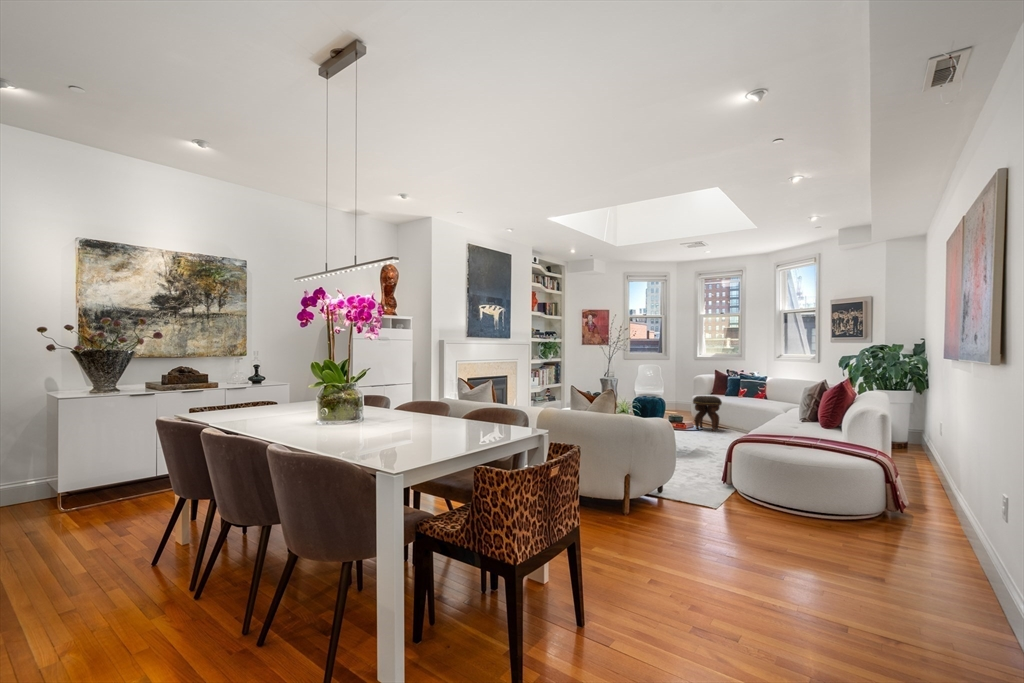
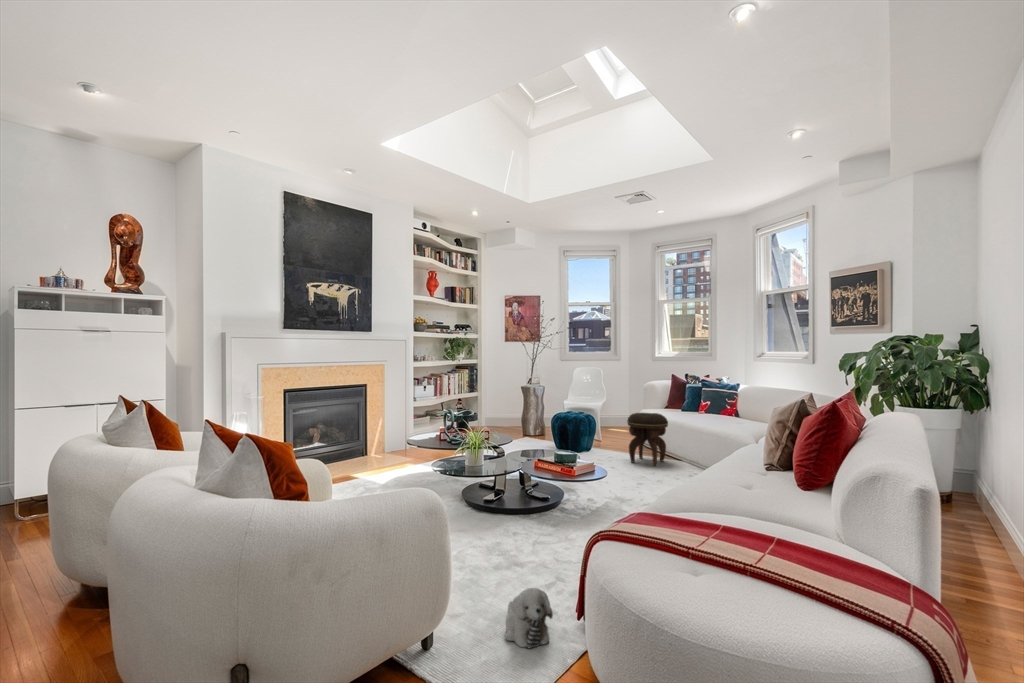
plush toy: none [686,466,716,491] -> present [505,588,553,648]

